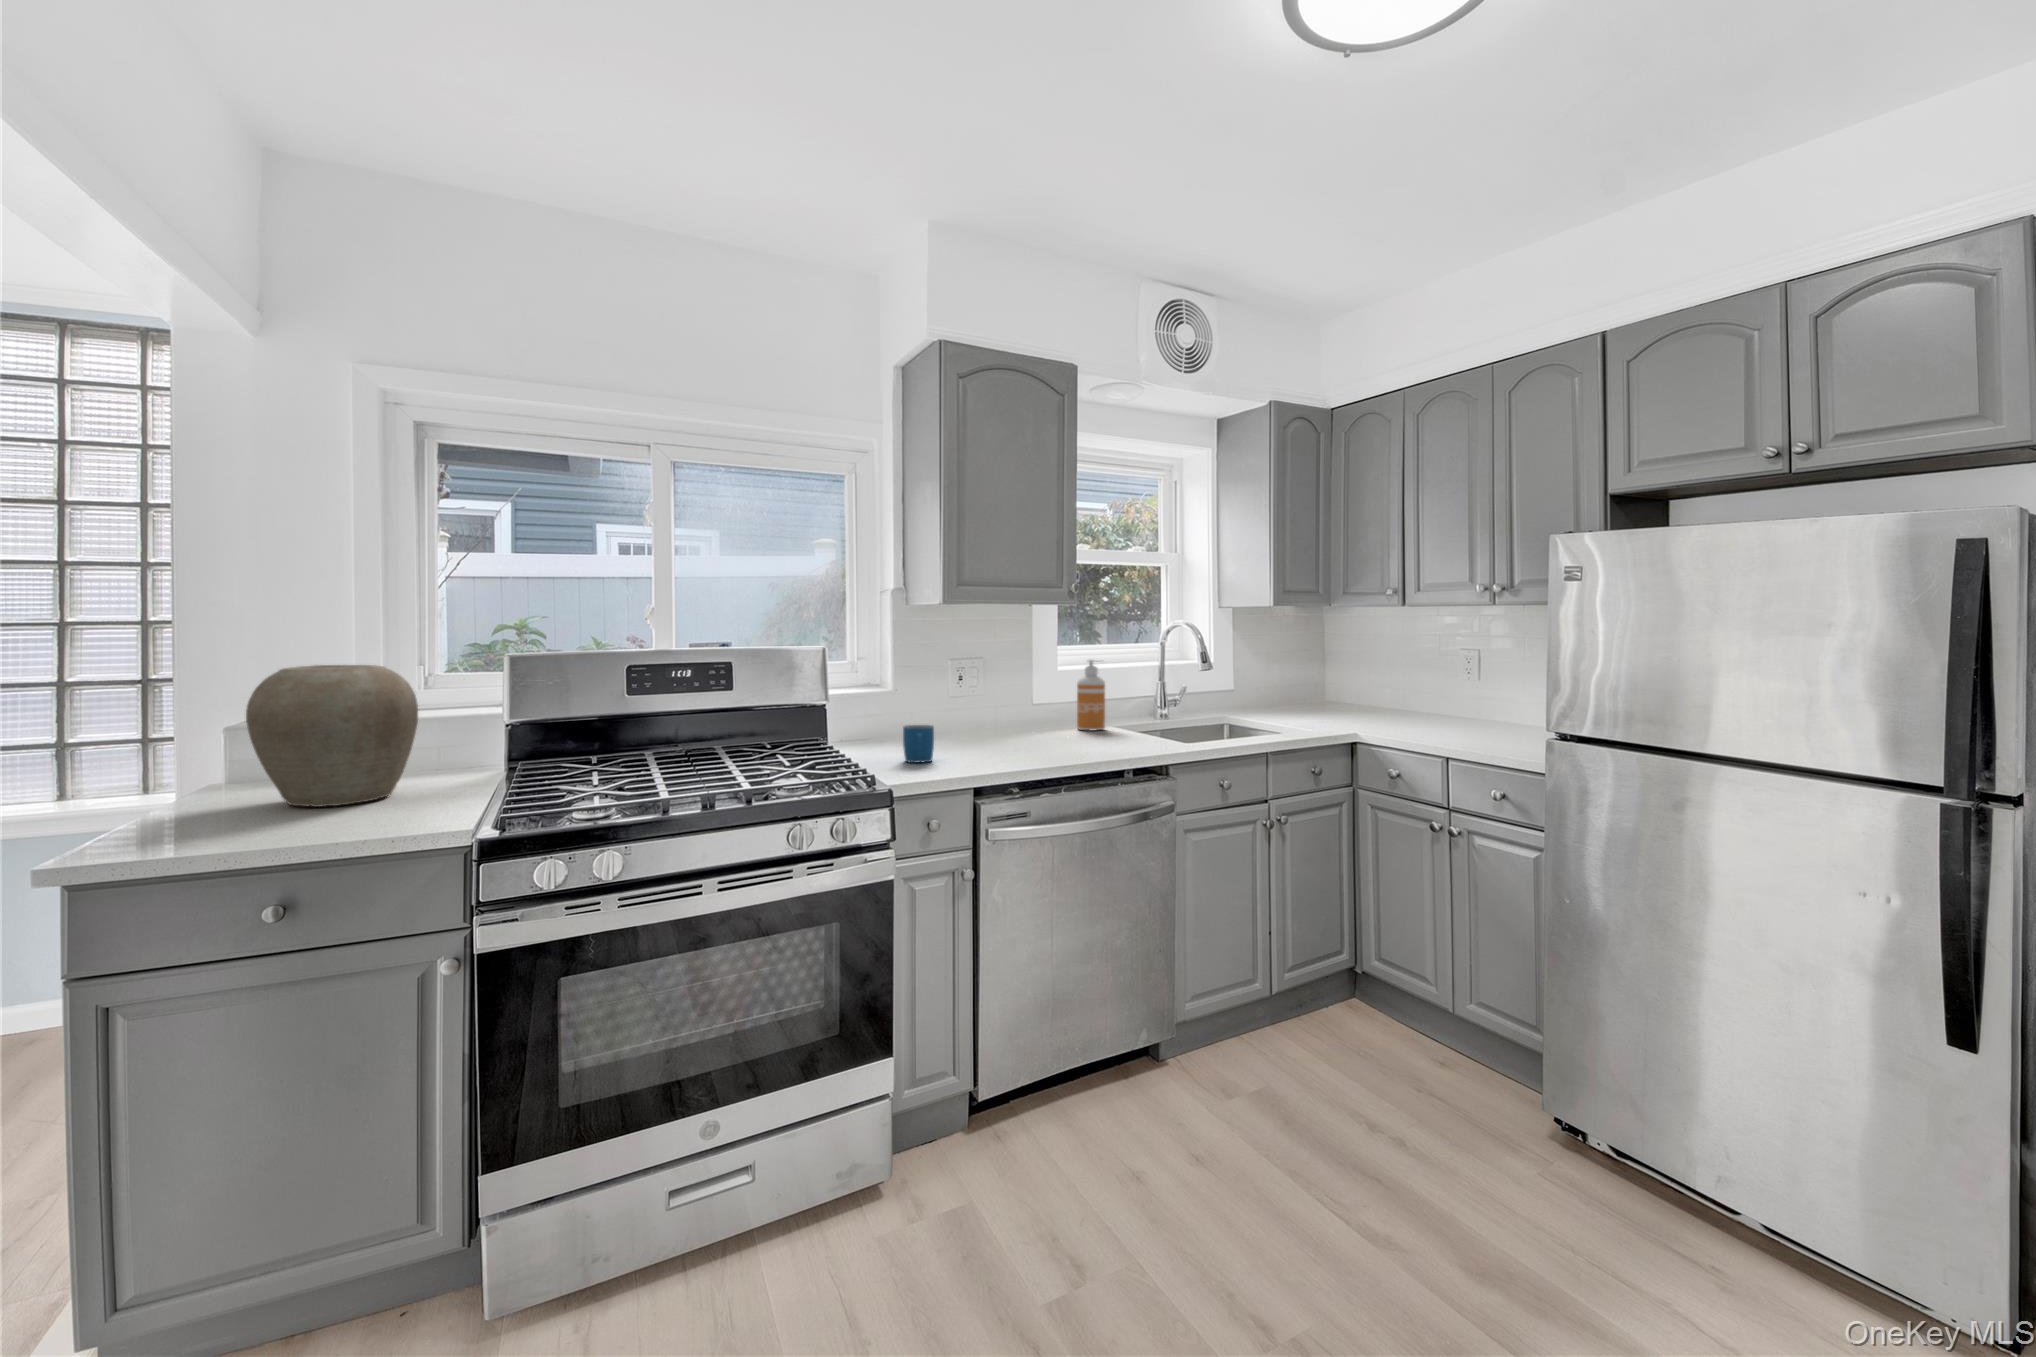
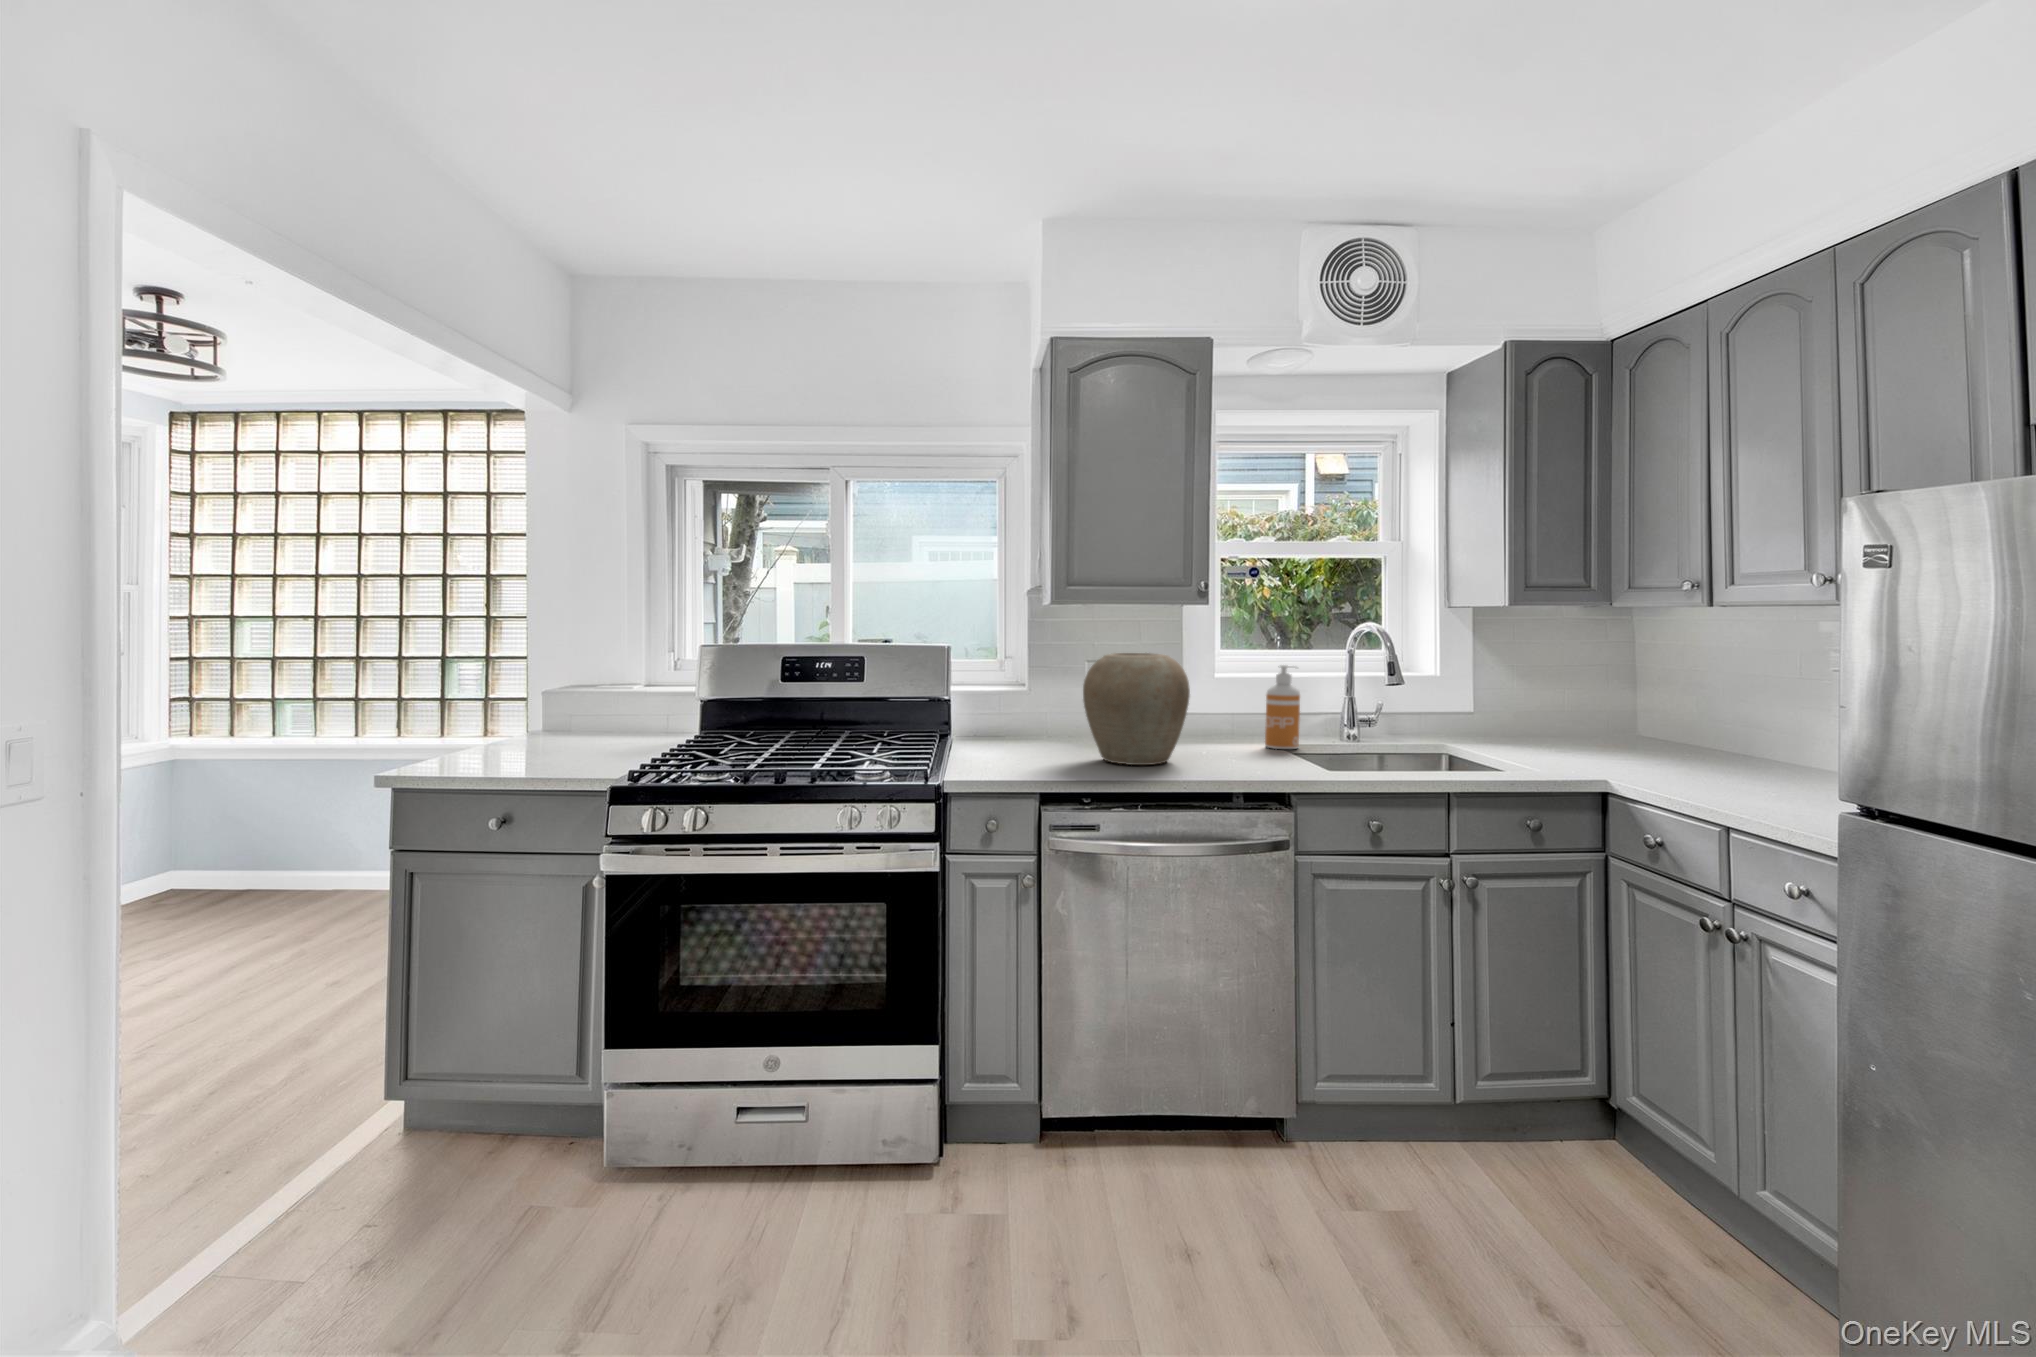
vase: present [246,665,418,807] -> present [1083,653,1190,765]
mug: present [903,725,934,763] -> none [1000,727,1032,765]

